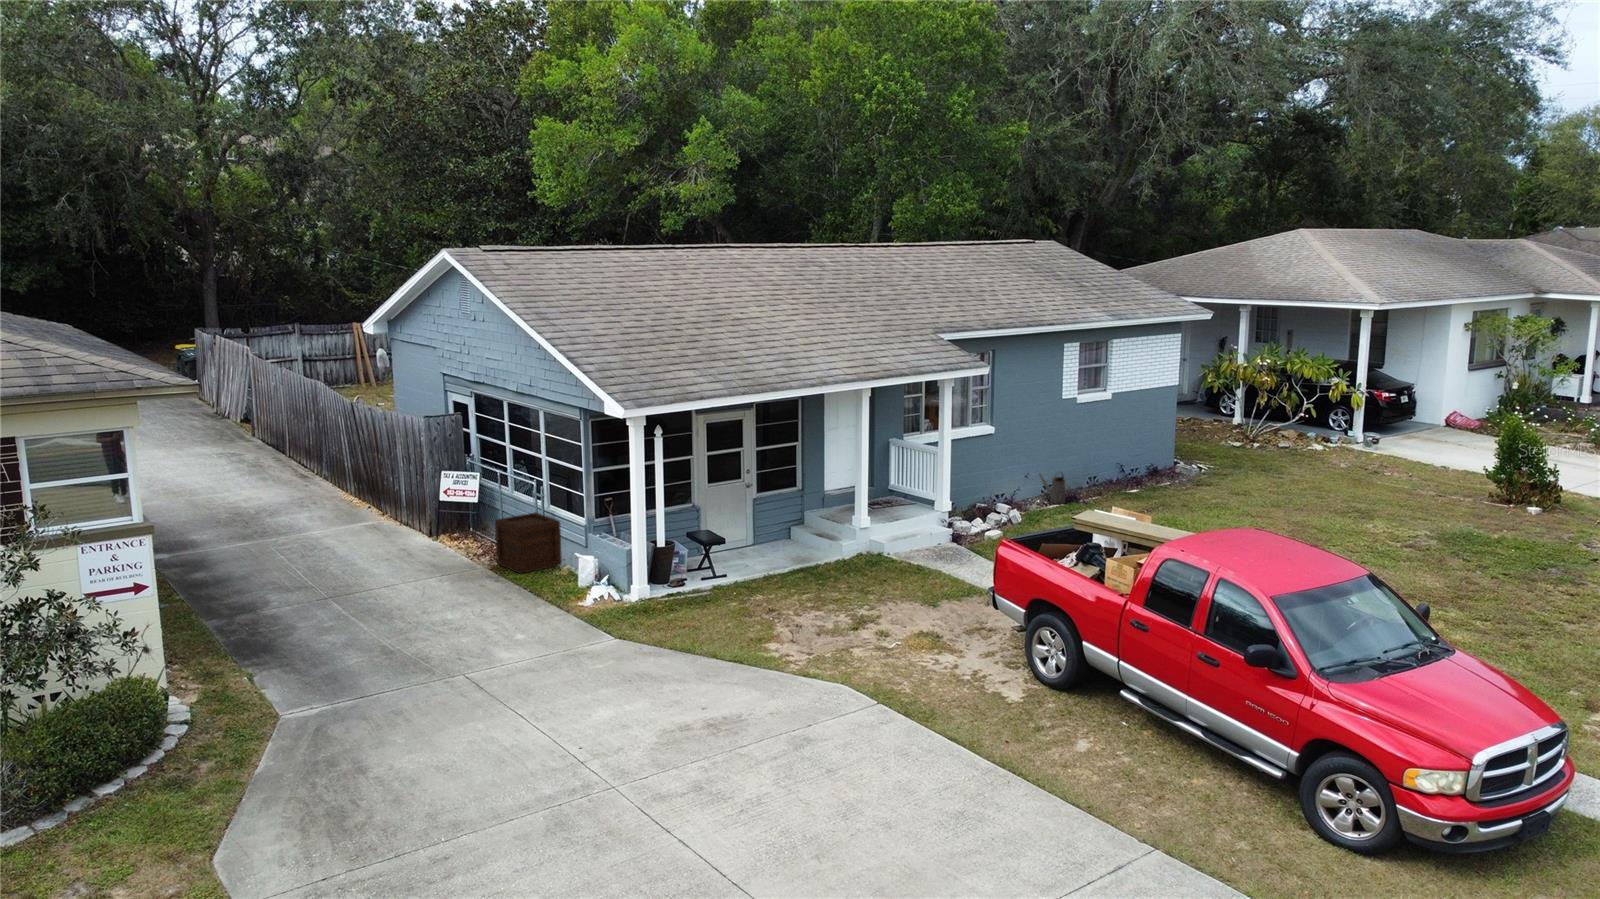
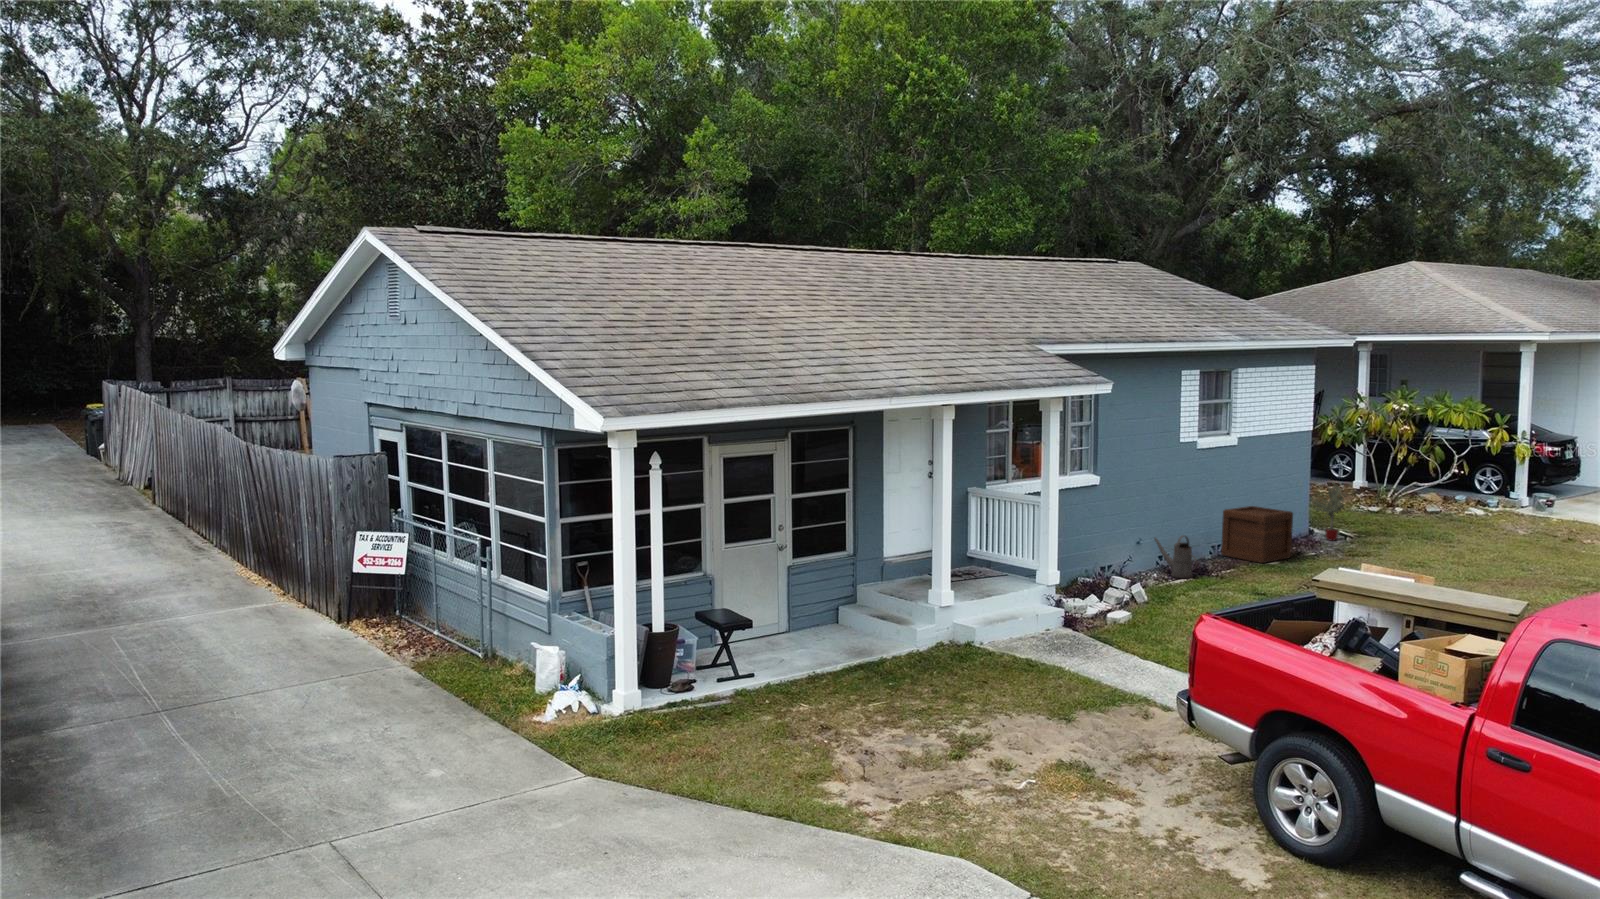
potted tree: none [1174,426,1199,472] -> present [1314,482,1345,541]
wooden crate: present [495,513,562,573] -> present [1221,506,1293,563]

